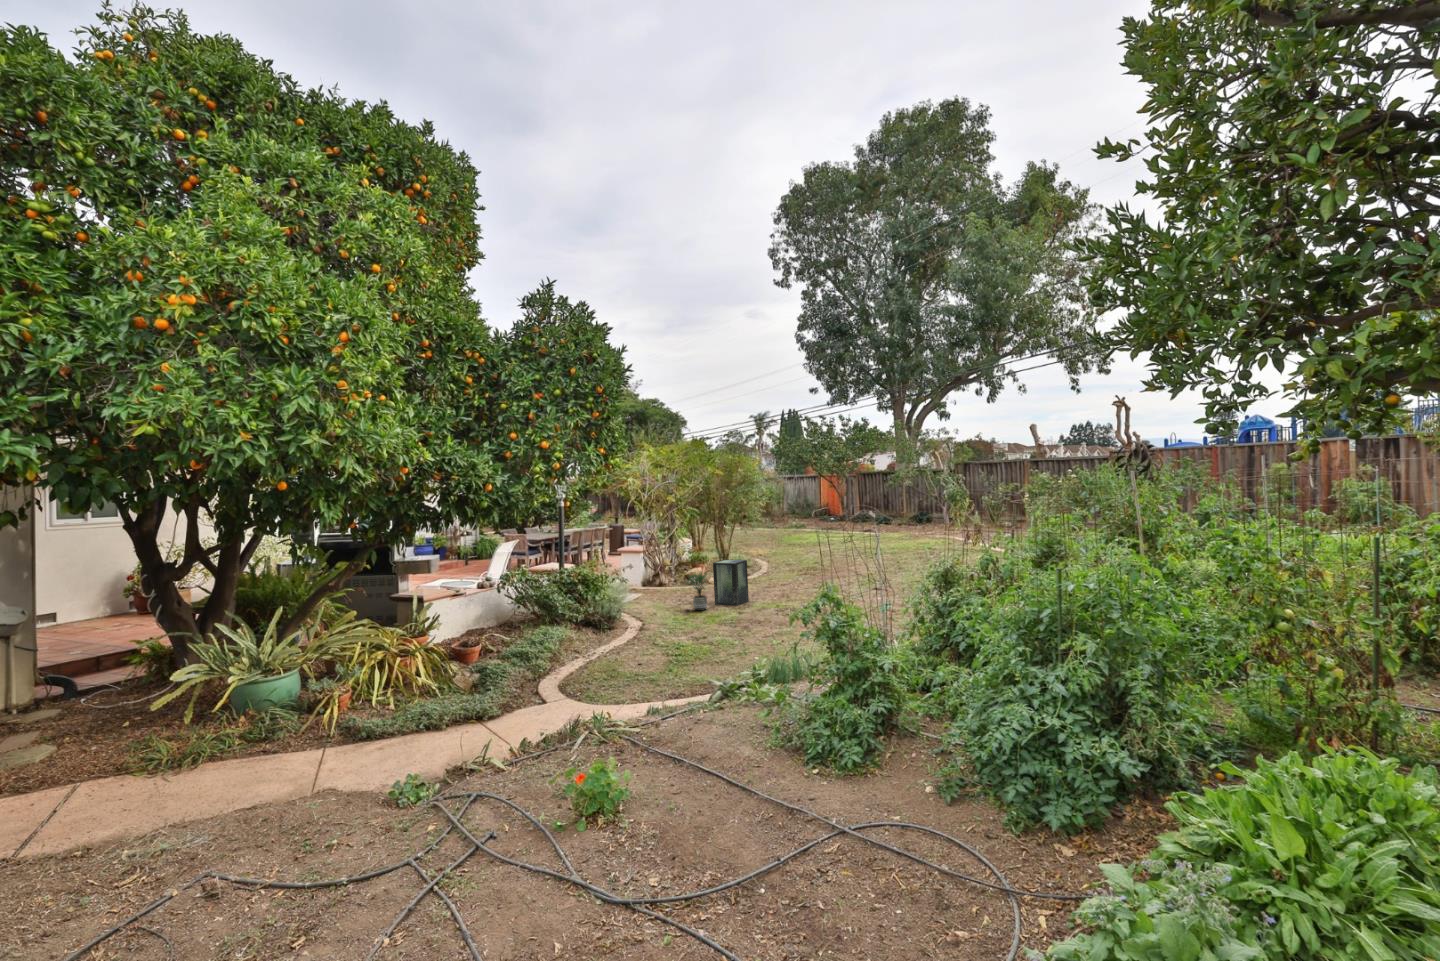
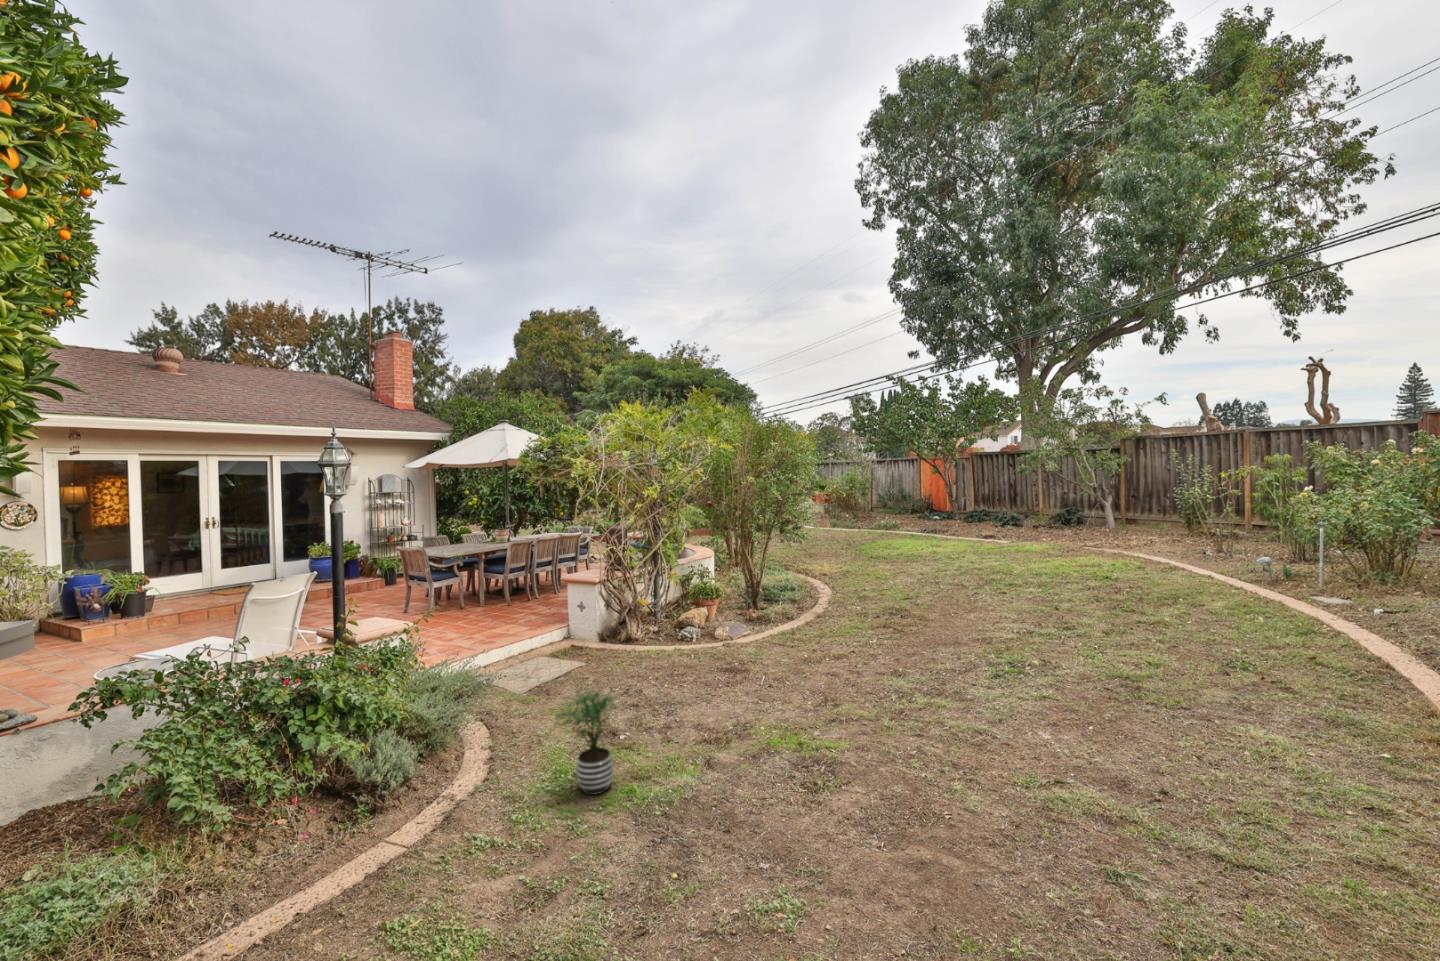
storage box: present [713,560,749,606] -> none [645,643,735,773]

